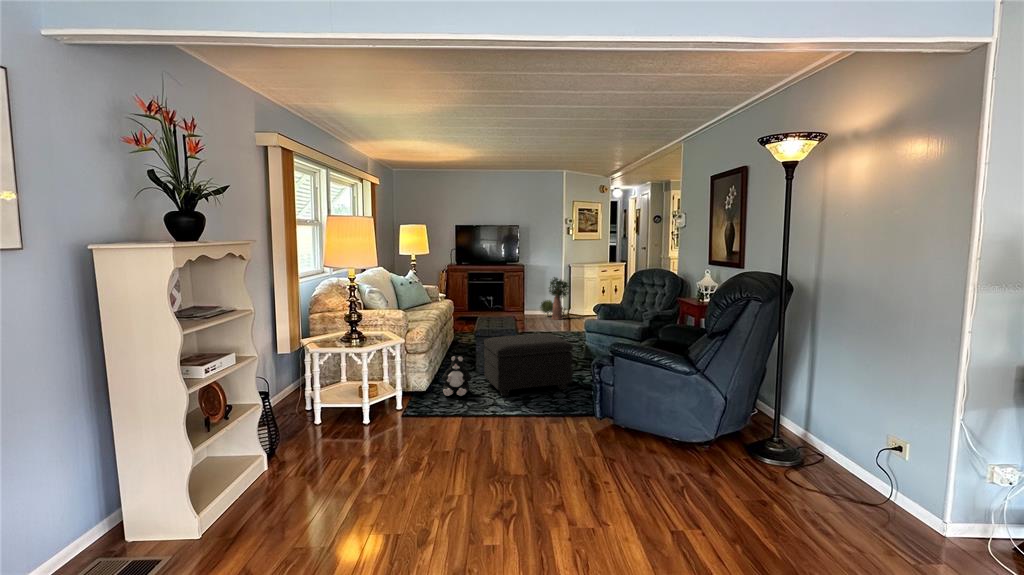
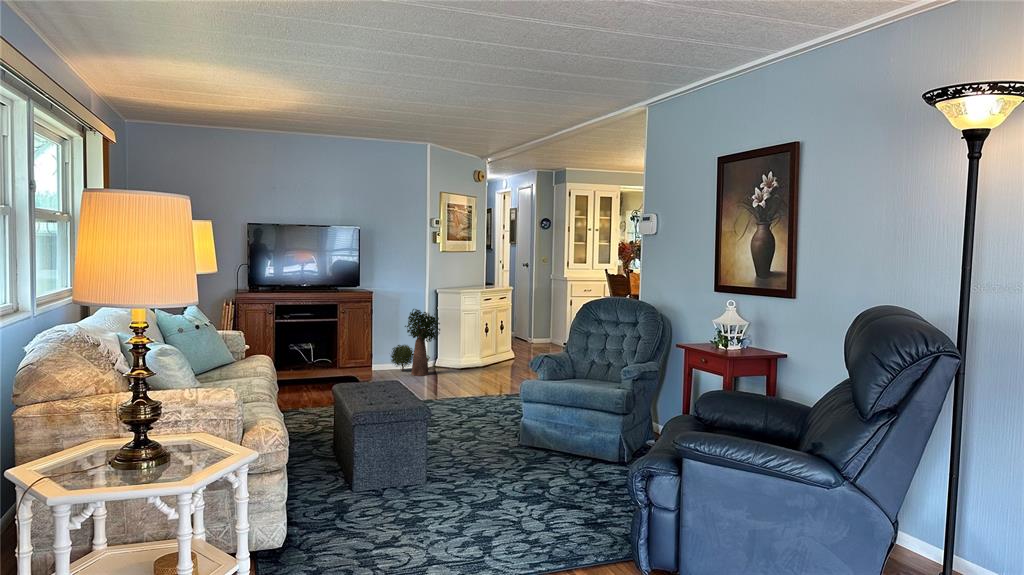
footstool: present [484,334,573,396] -> none [384,411,548,538]
plush toy: present [442,356,471,396] -> none [314,468,372,553]

